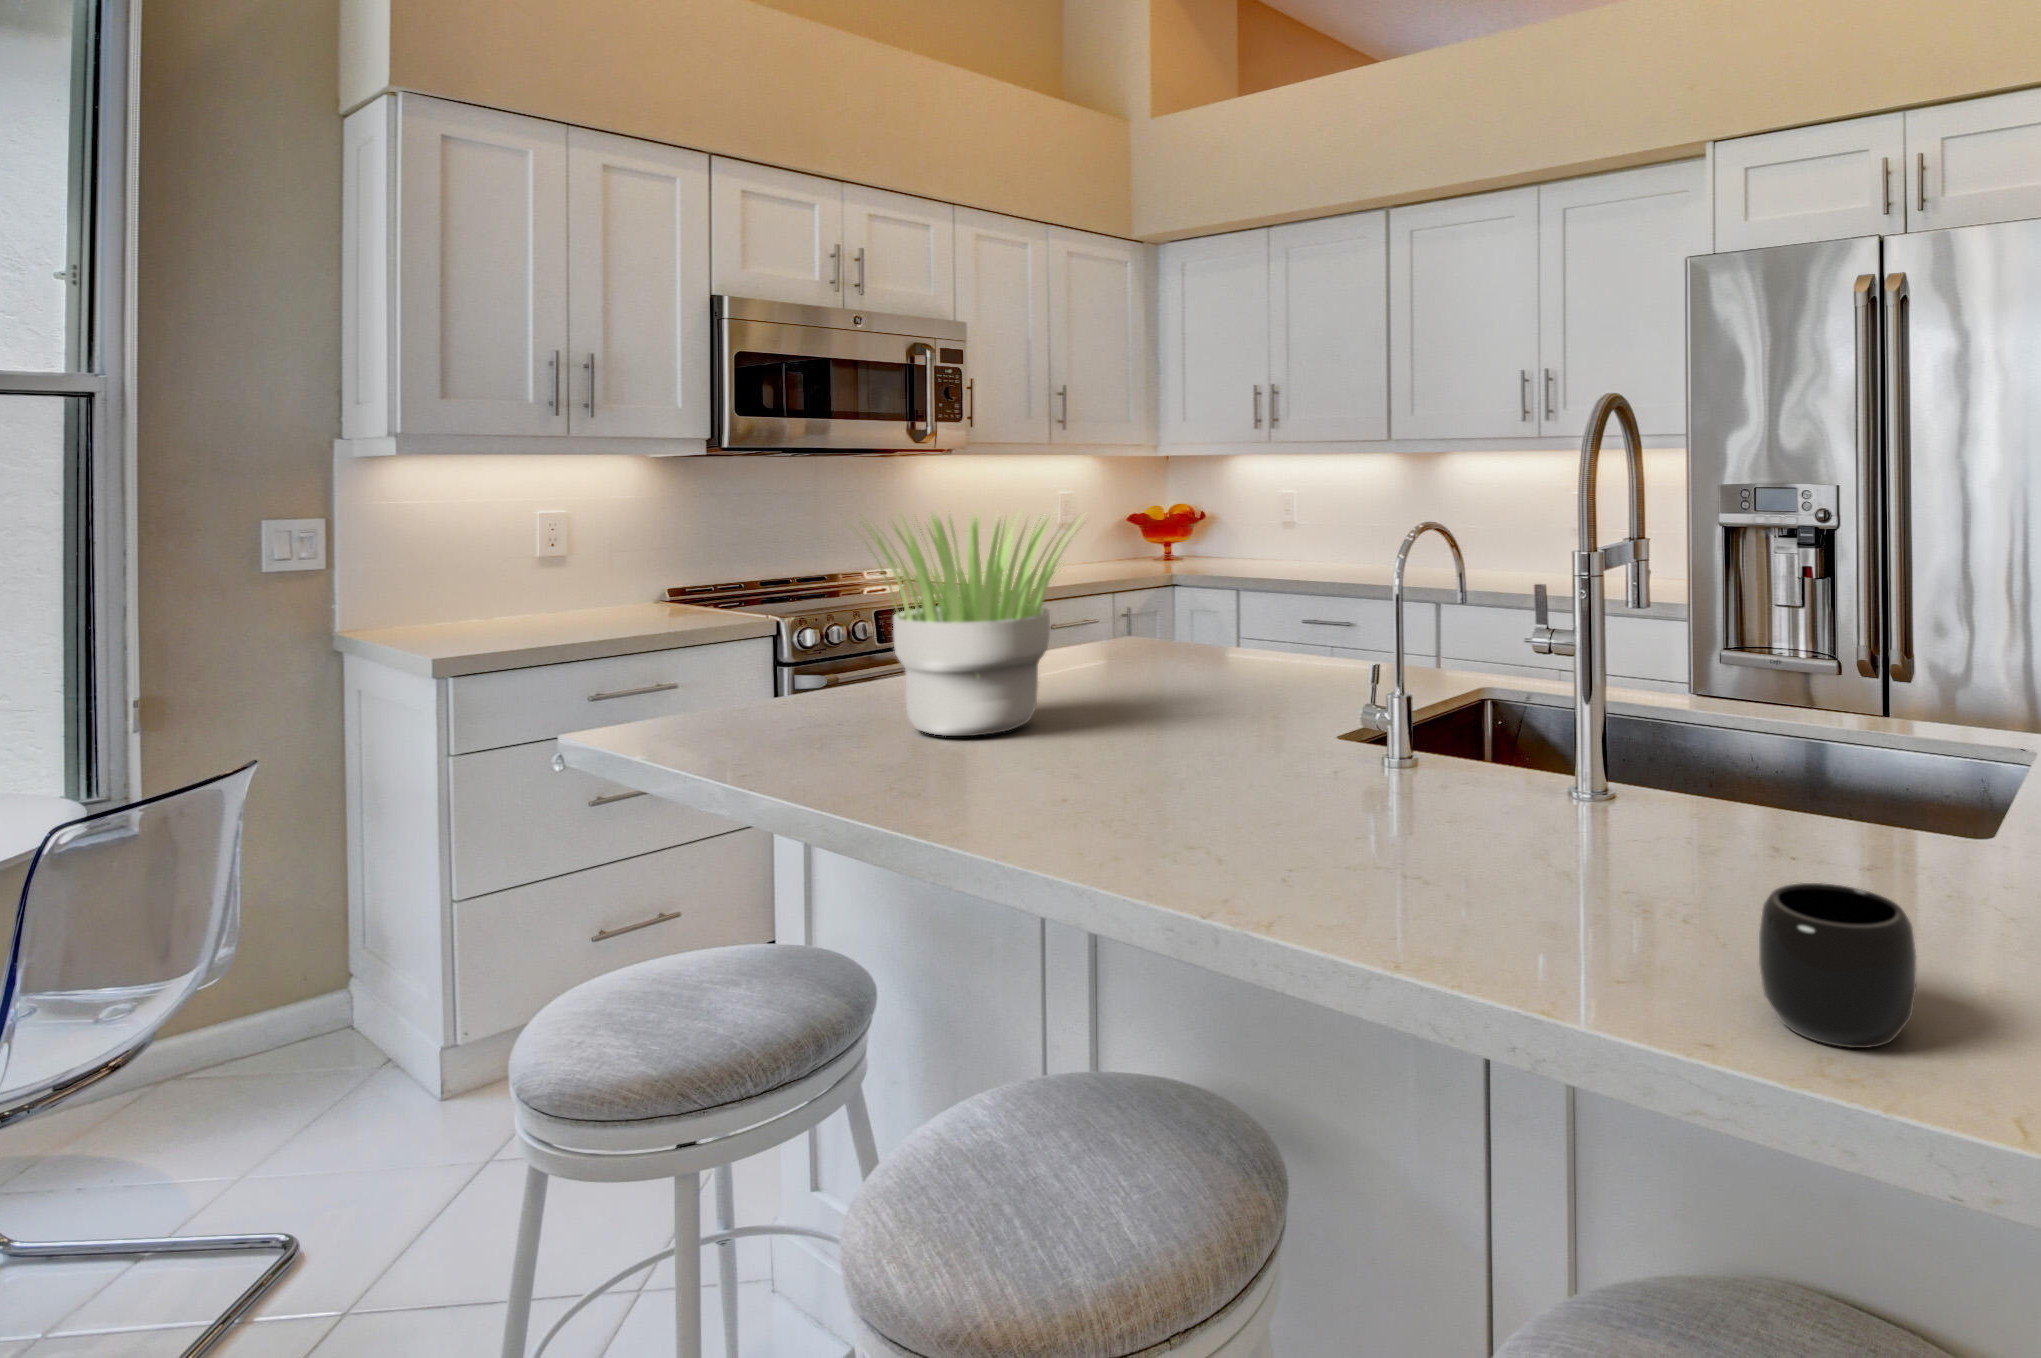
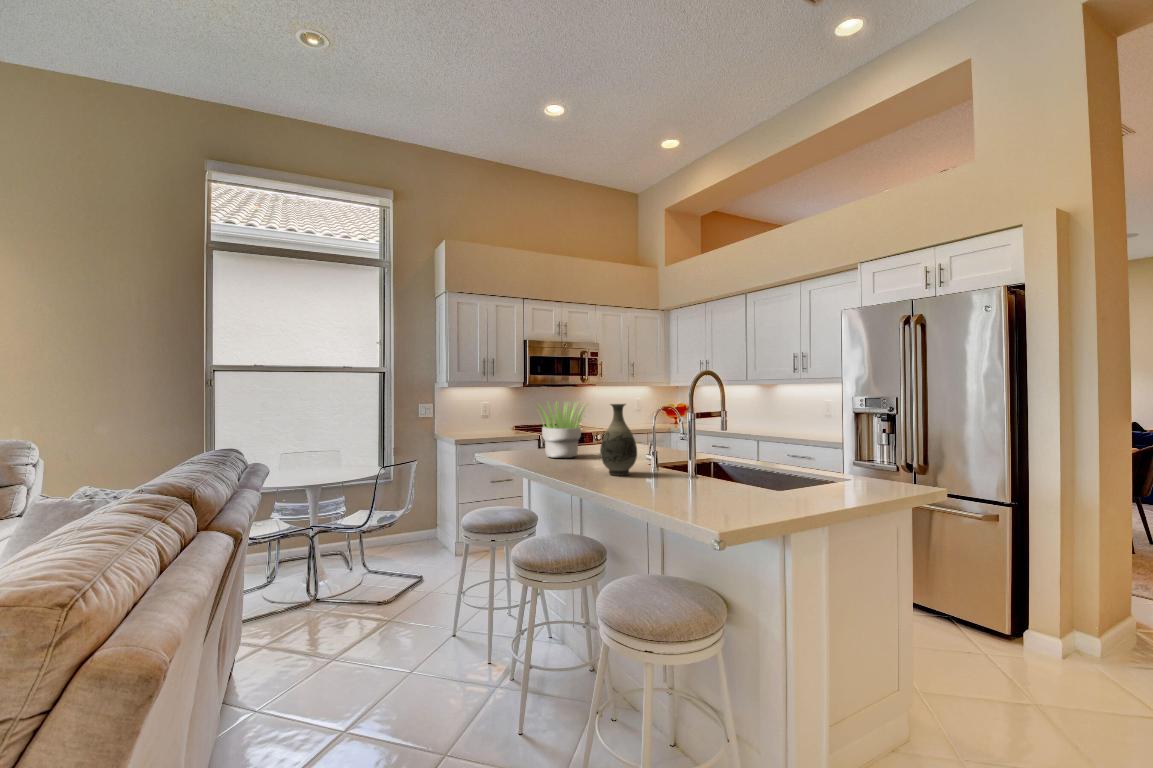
vase: none [1233,528,1382,824] -> present [600,404,637,476]
mug: present [1759,883,1916,1048] -> none [660,477,691,506]

